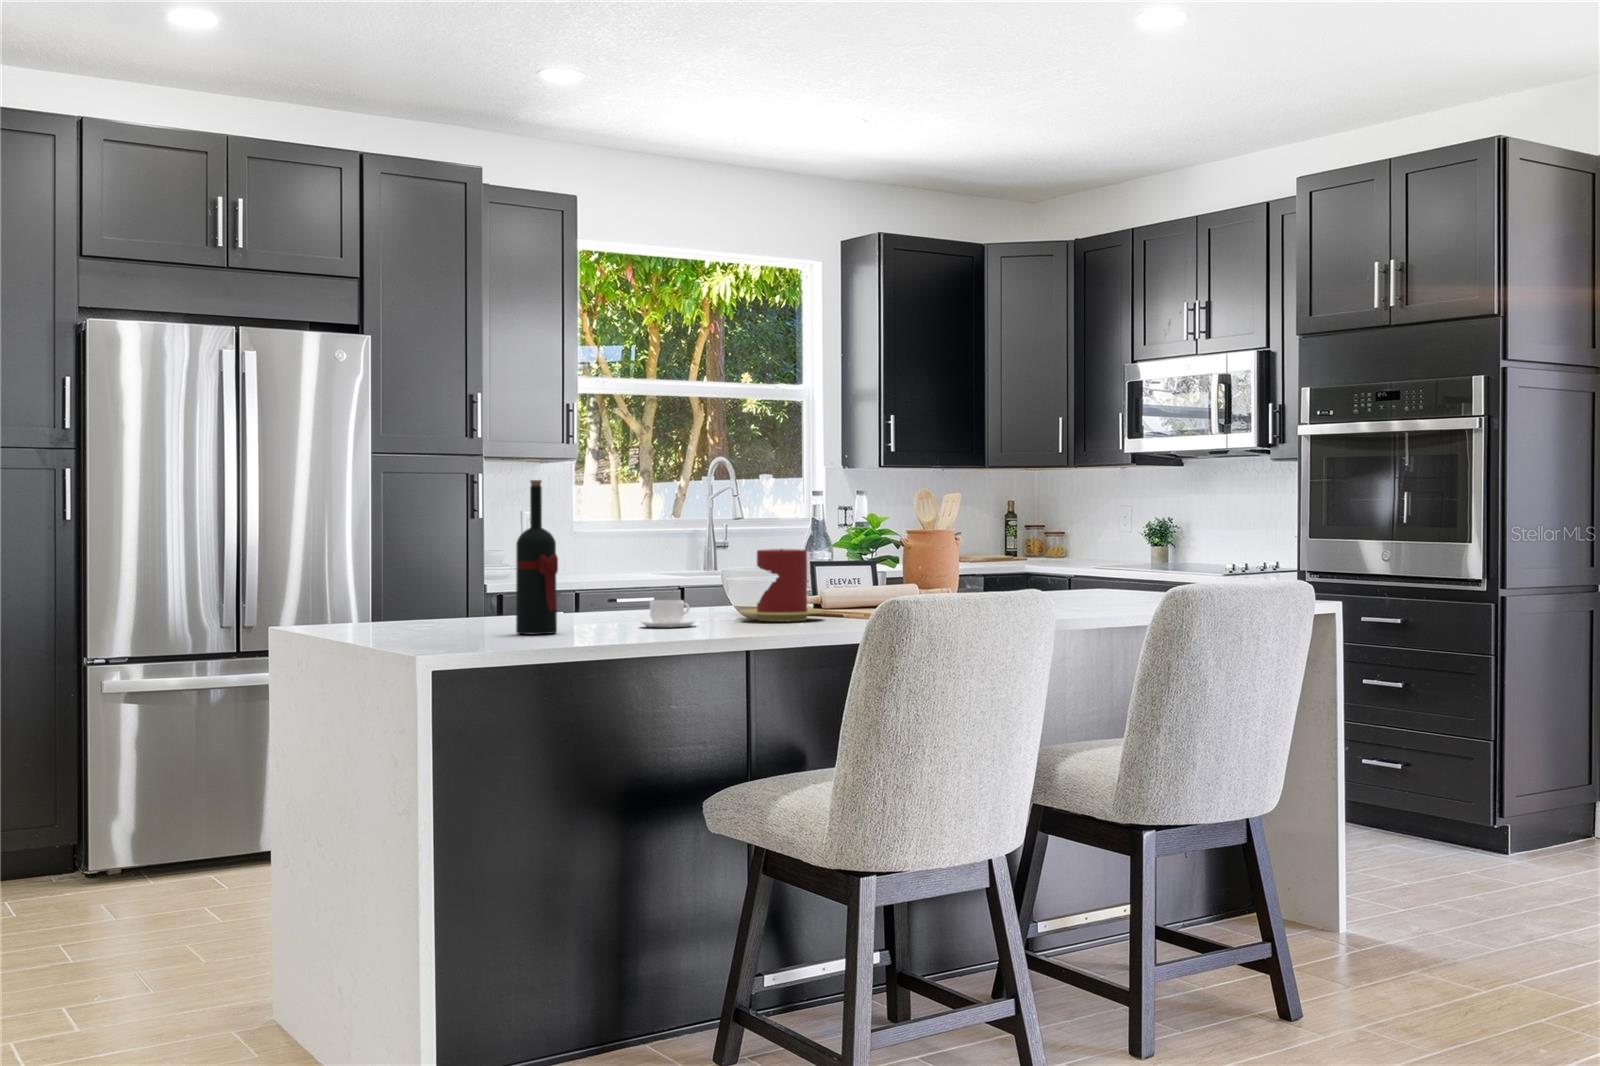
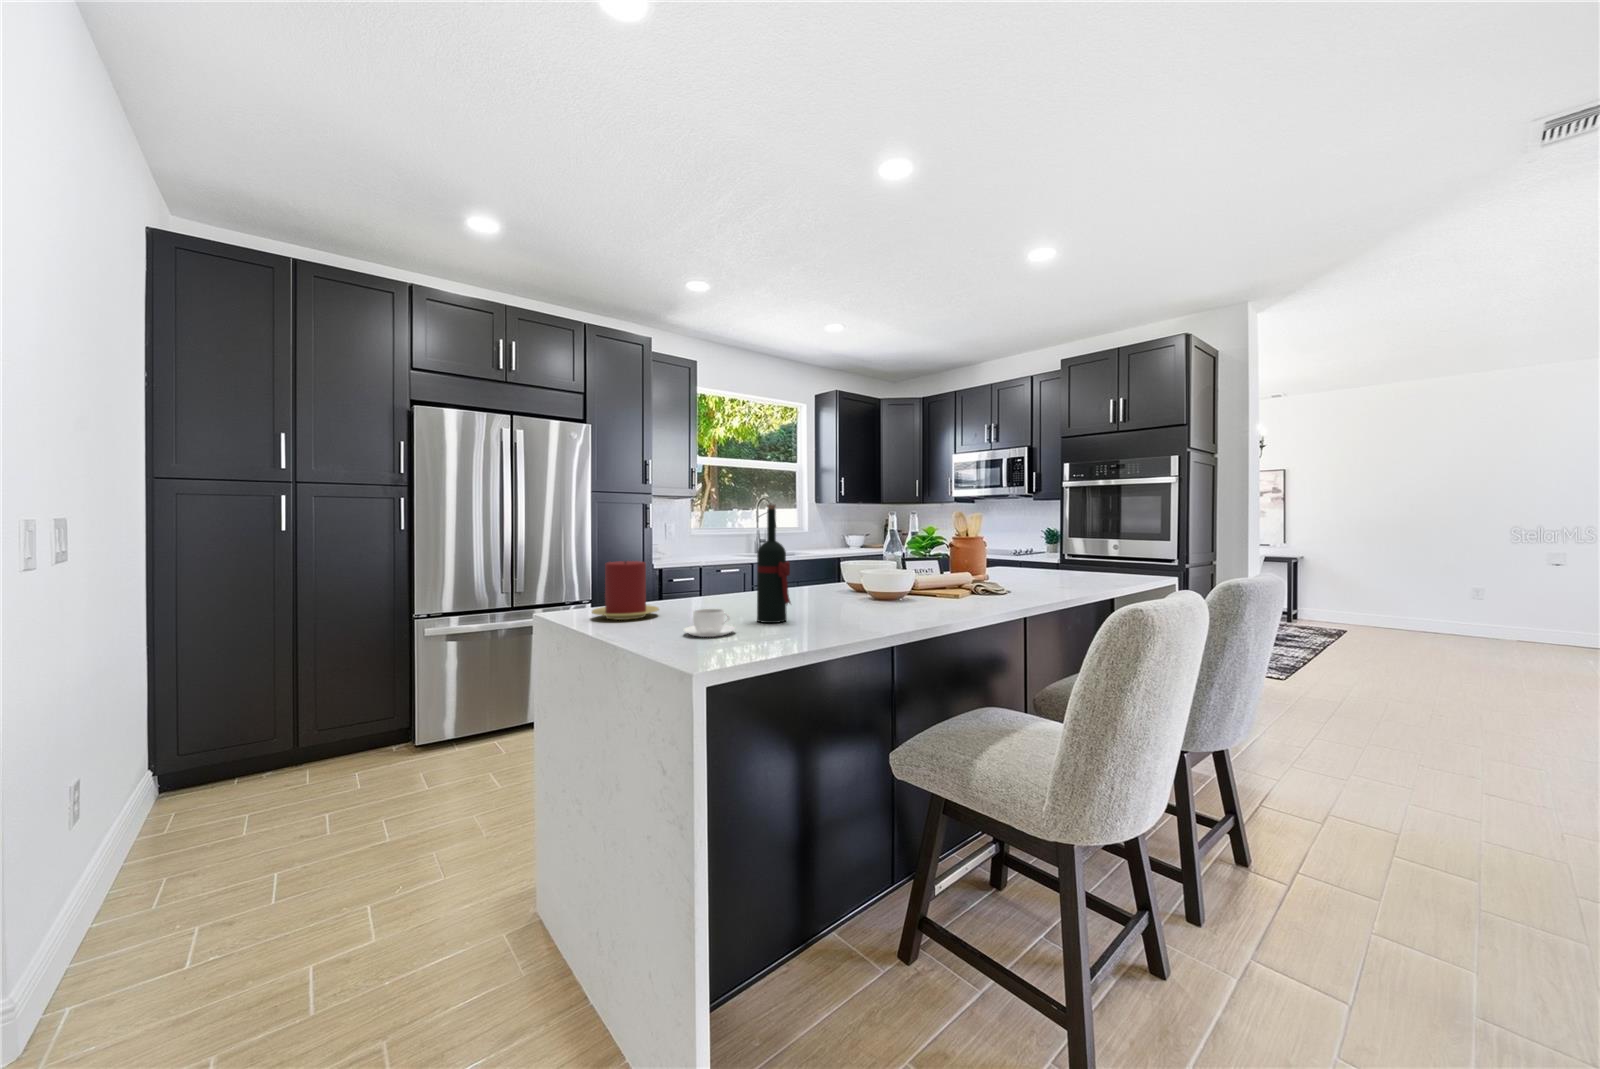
candle: present [741,549,823,621] -> present [592,561,659,620]
coffee cup: present [640,600,696,627] -> present [684,609,735,637]

